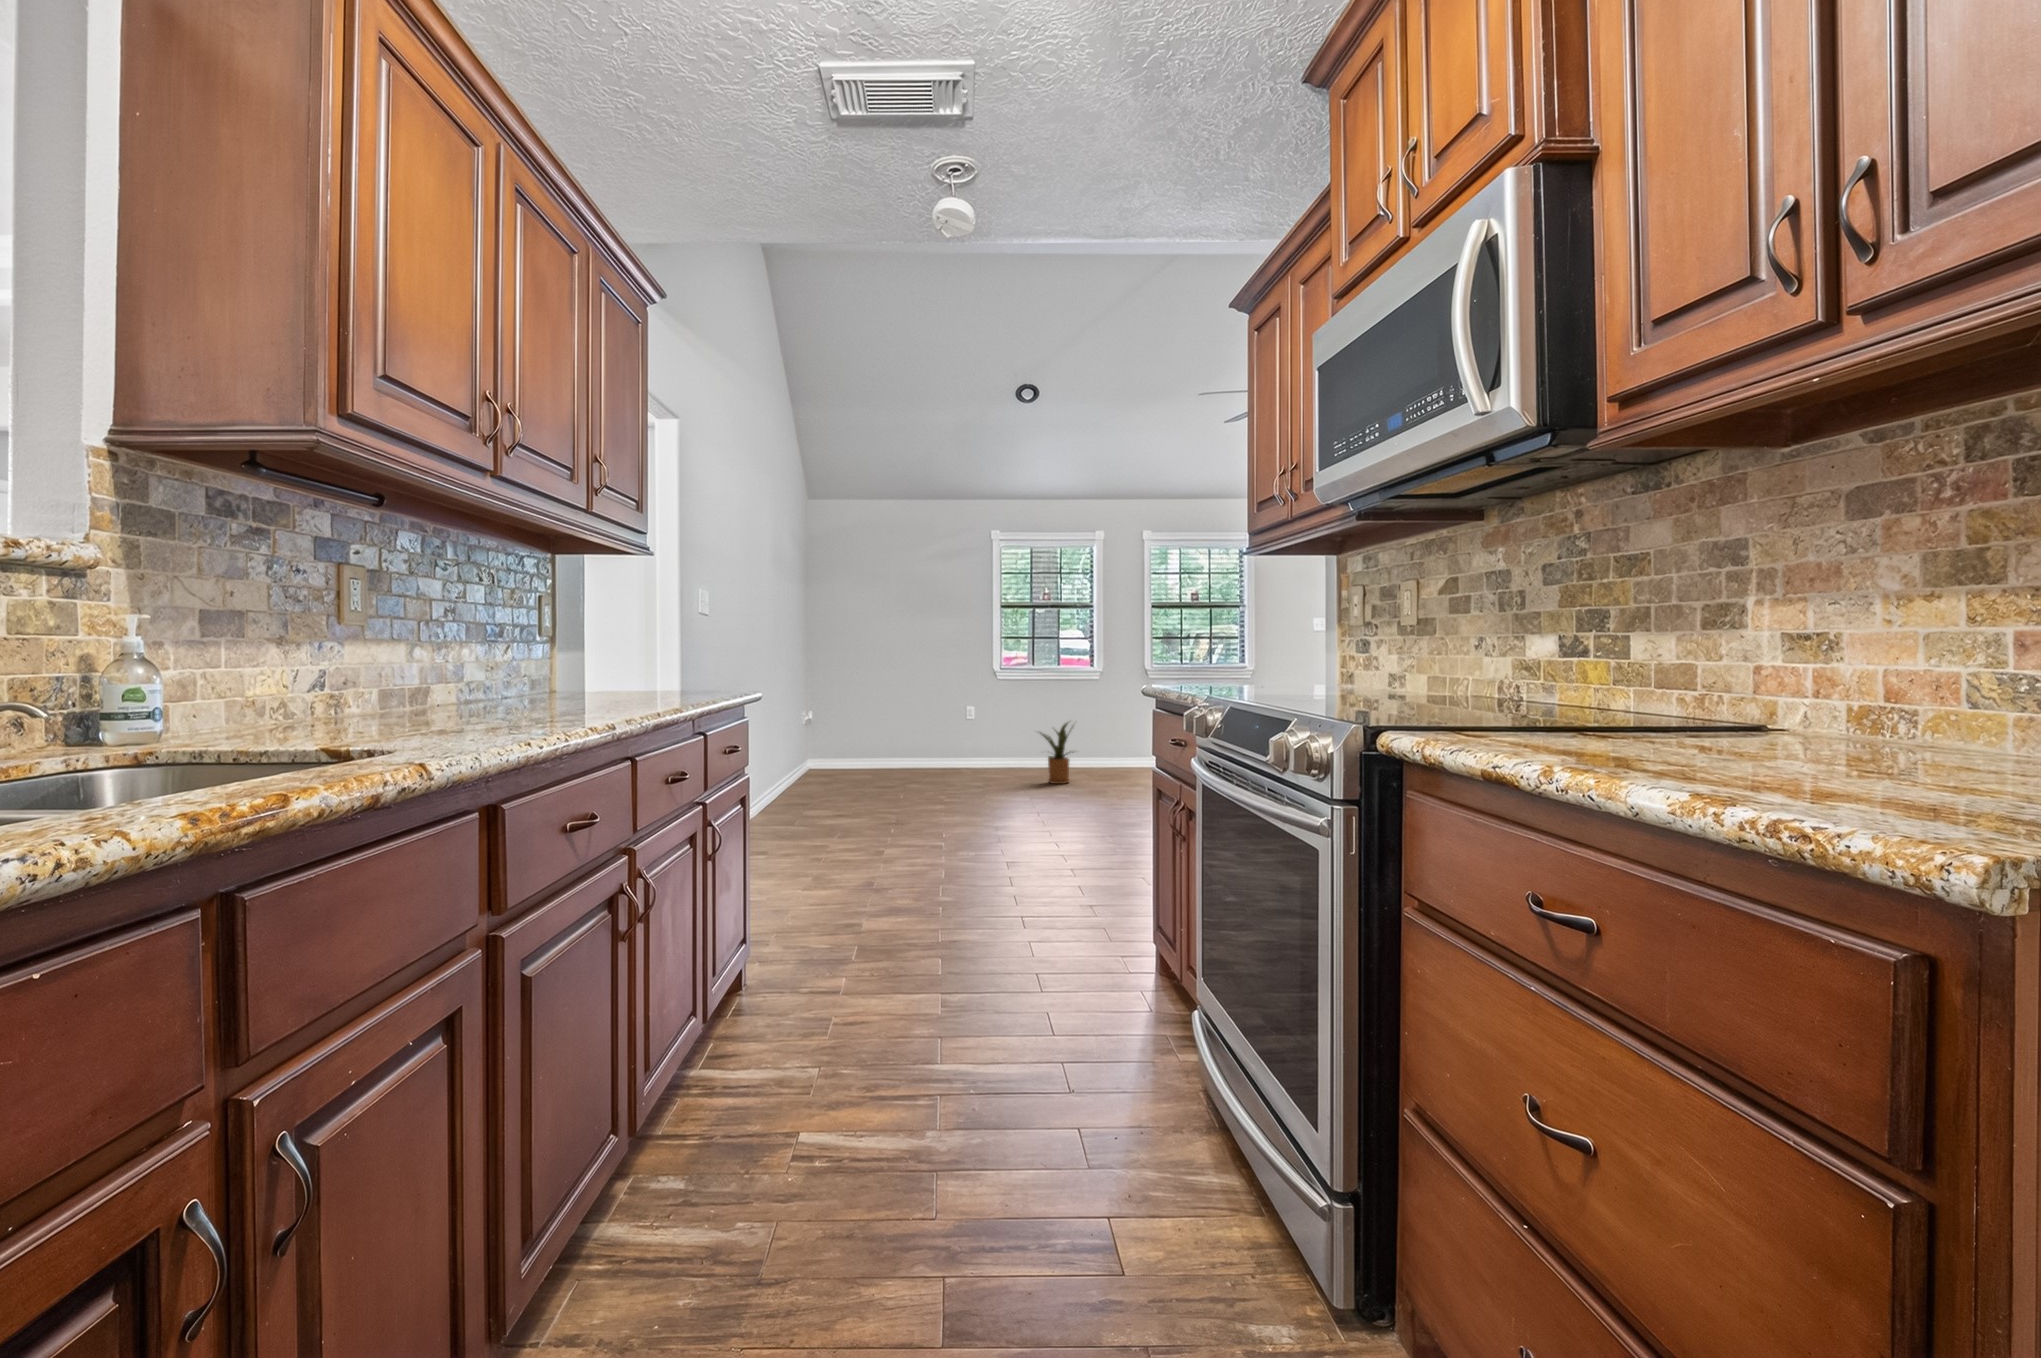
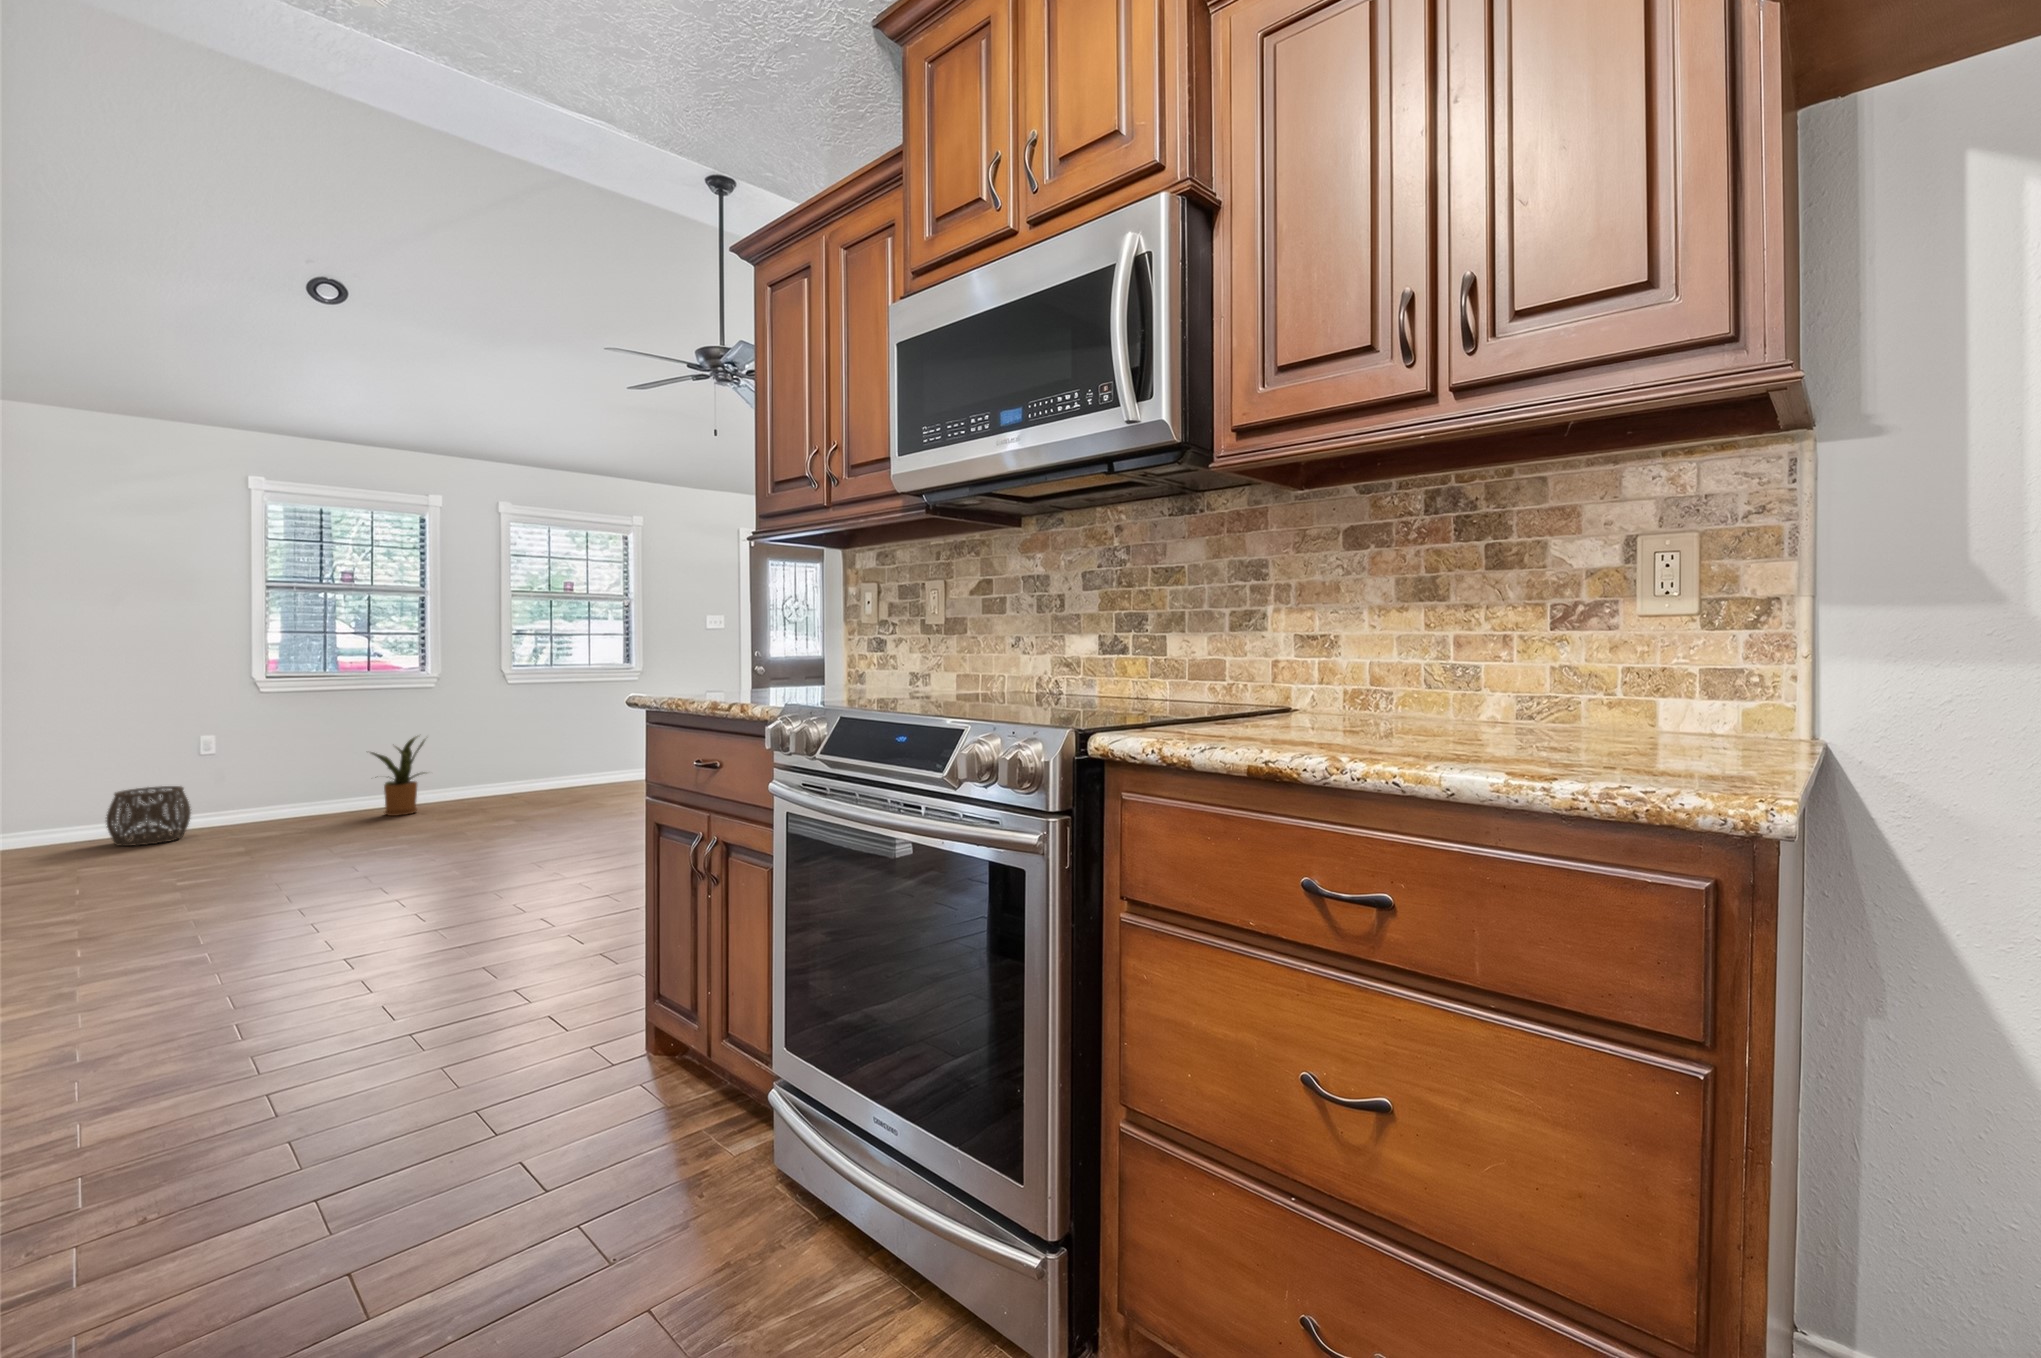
woven basket: none [898,747,939,786] -> present [106,786,191,846]

